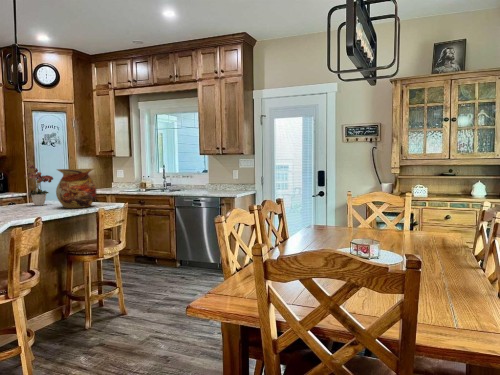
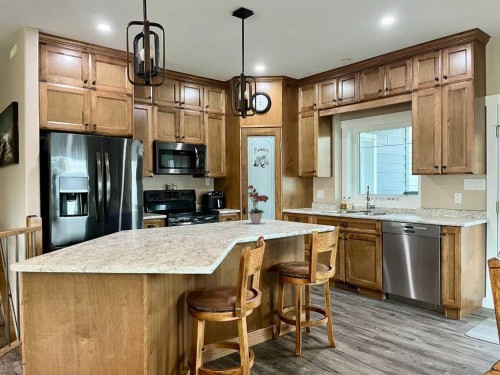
vase: present [56,169,97,208] -> none [272,189,309,229]

